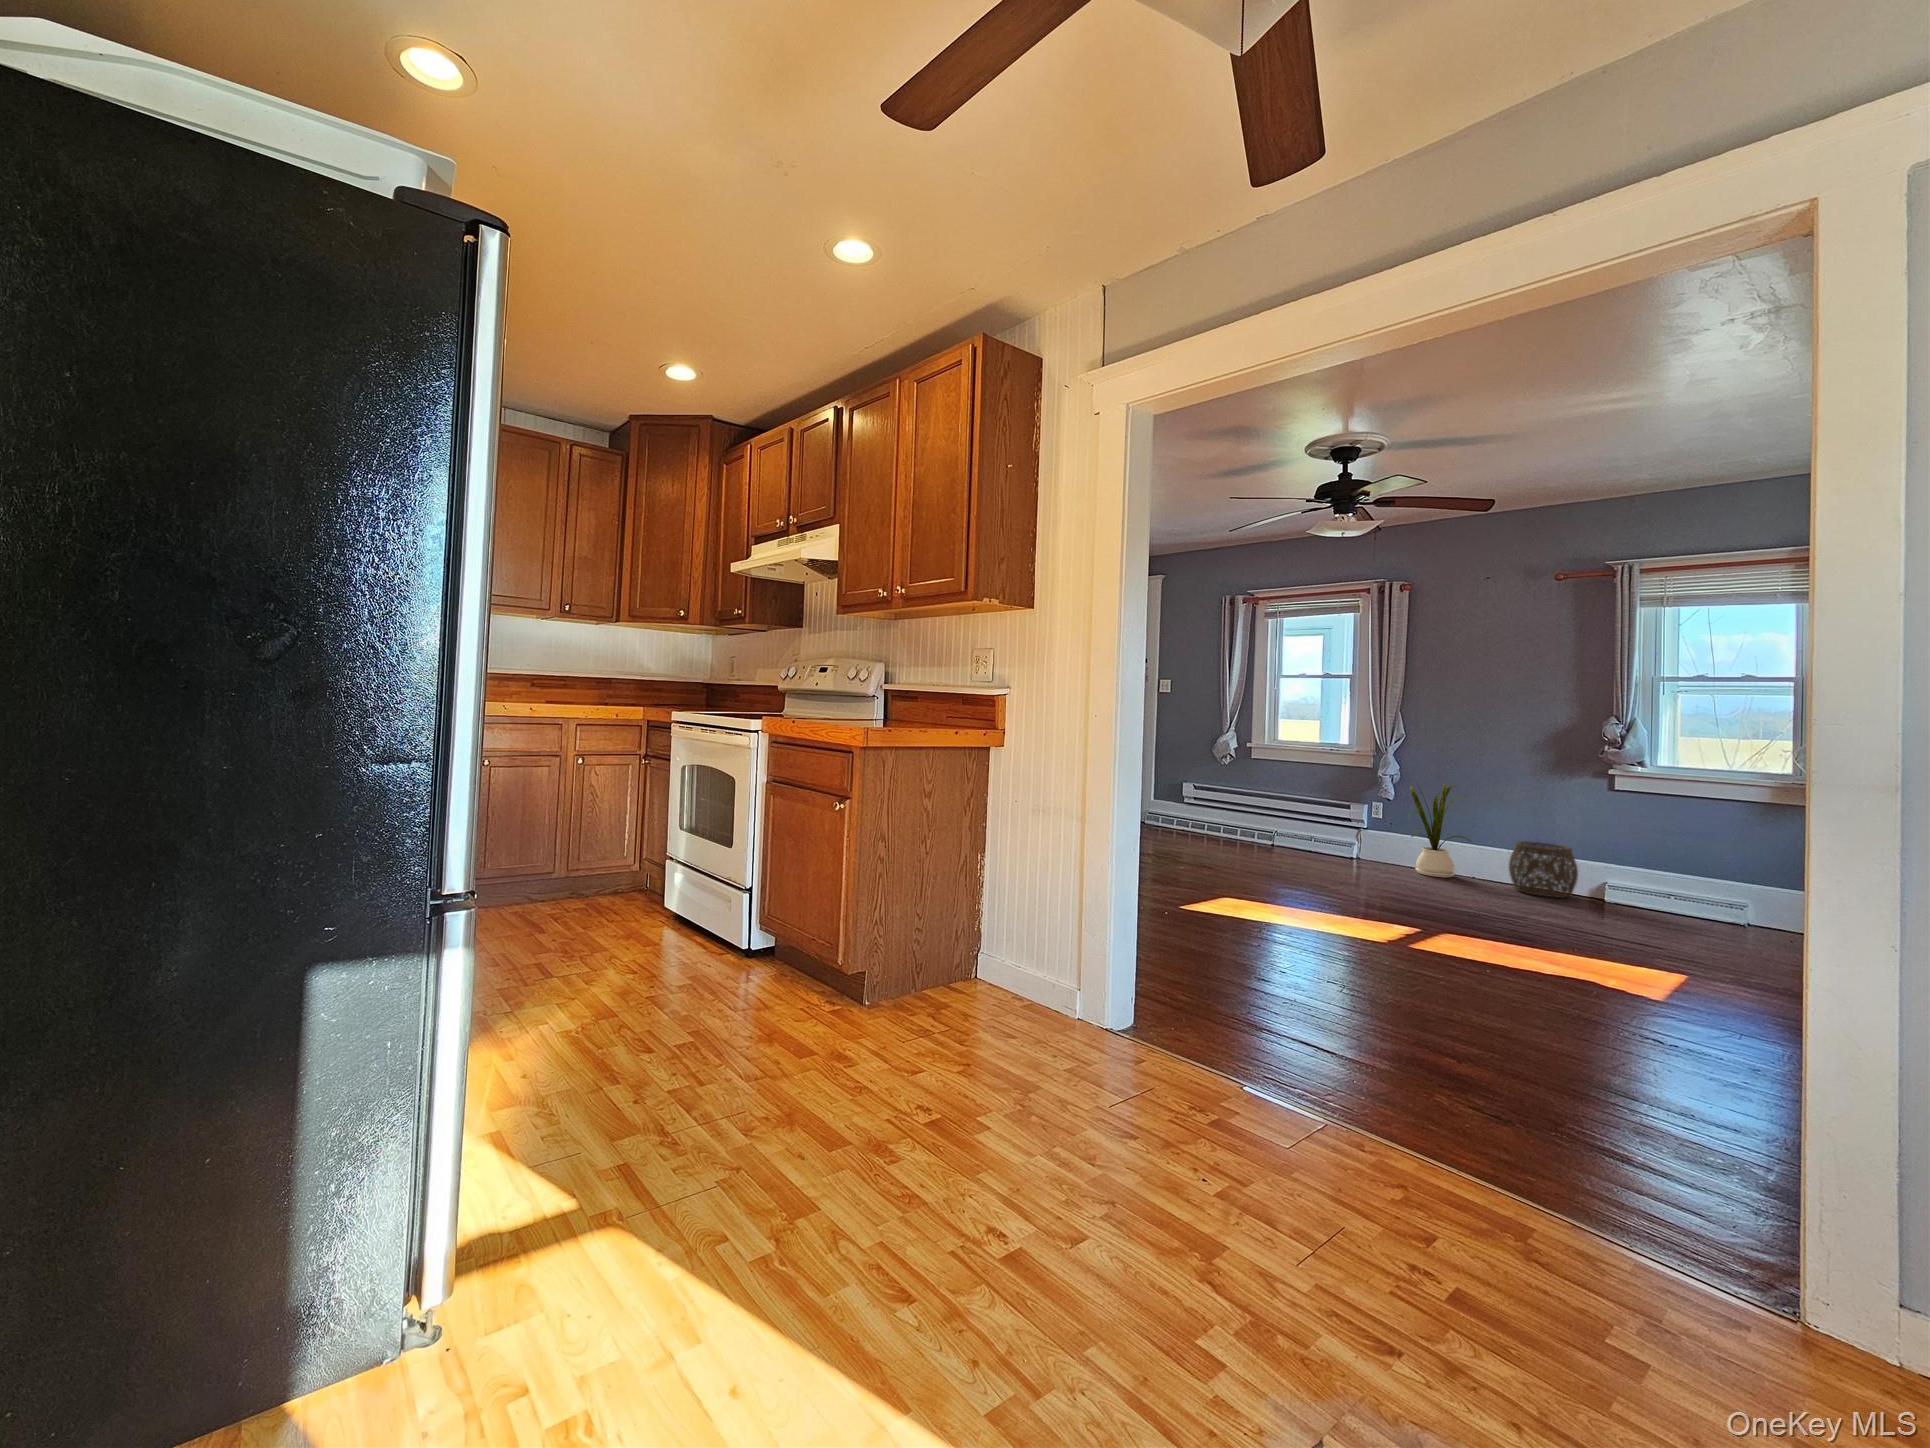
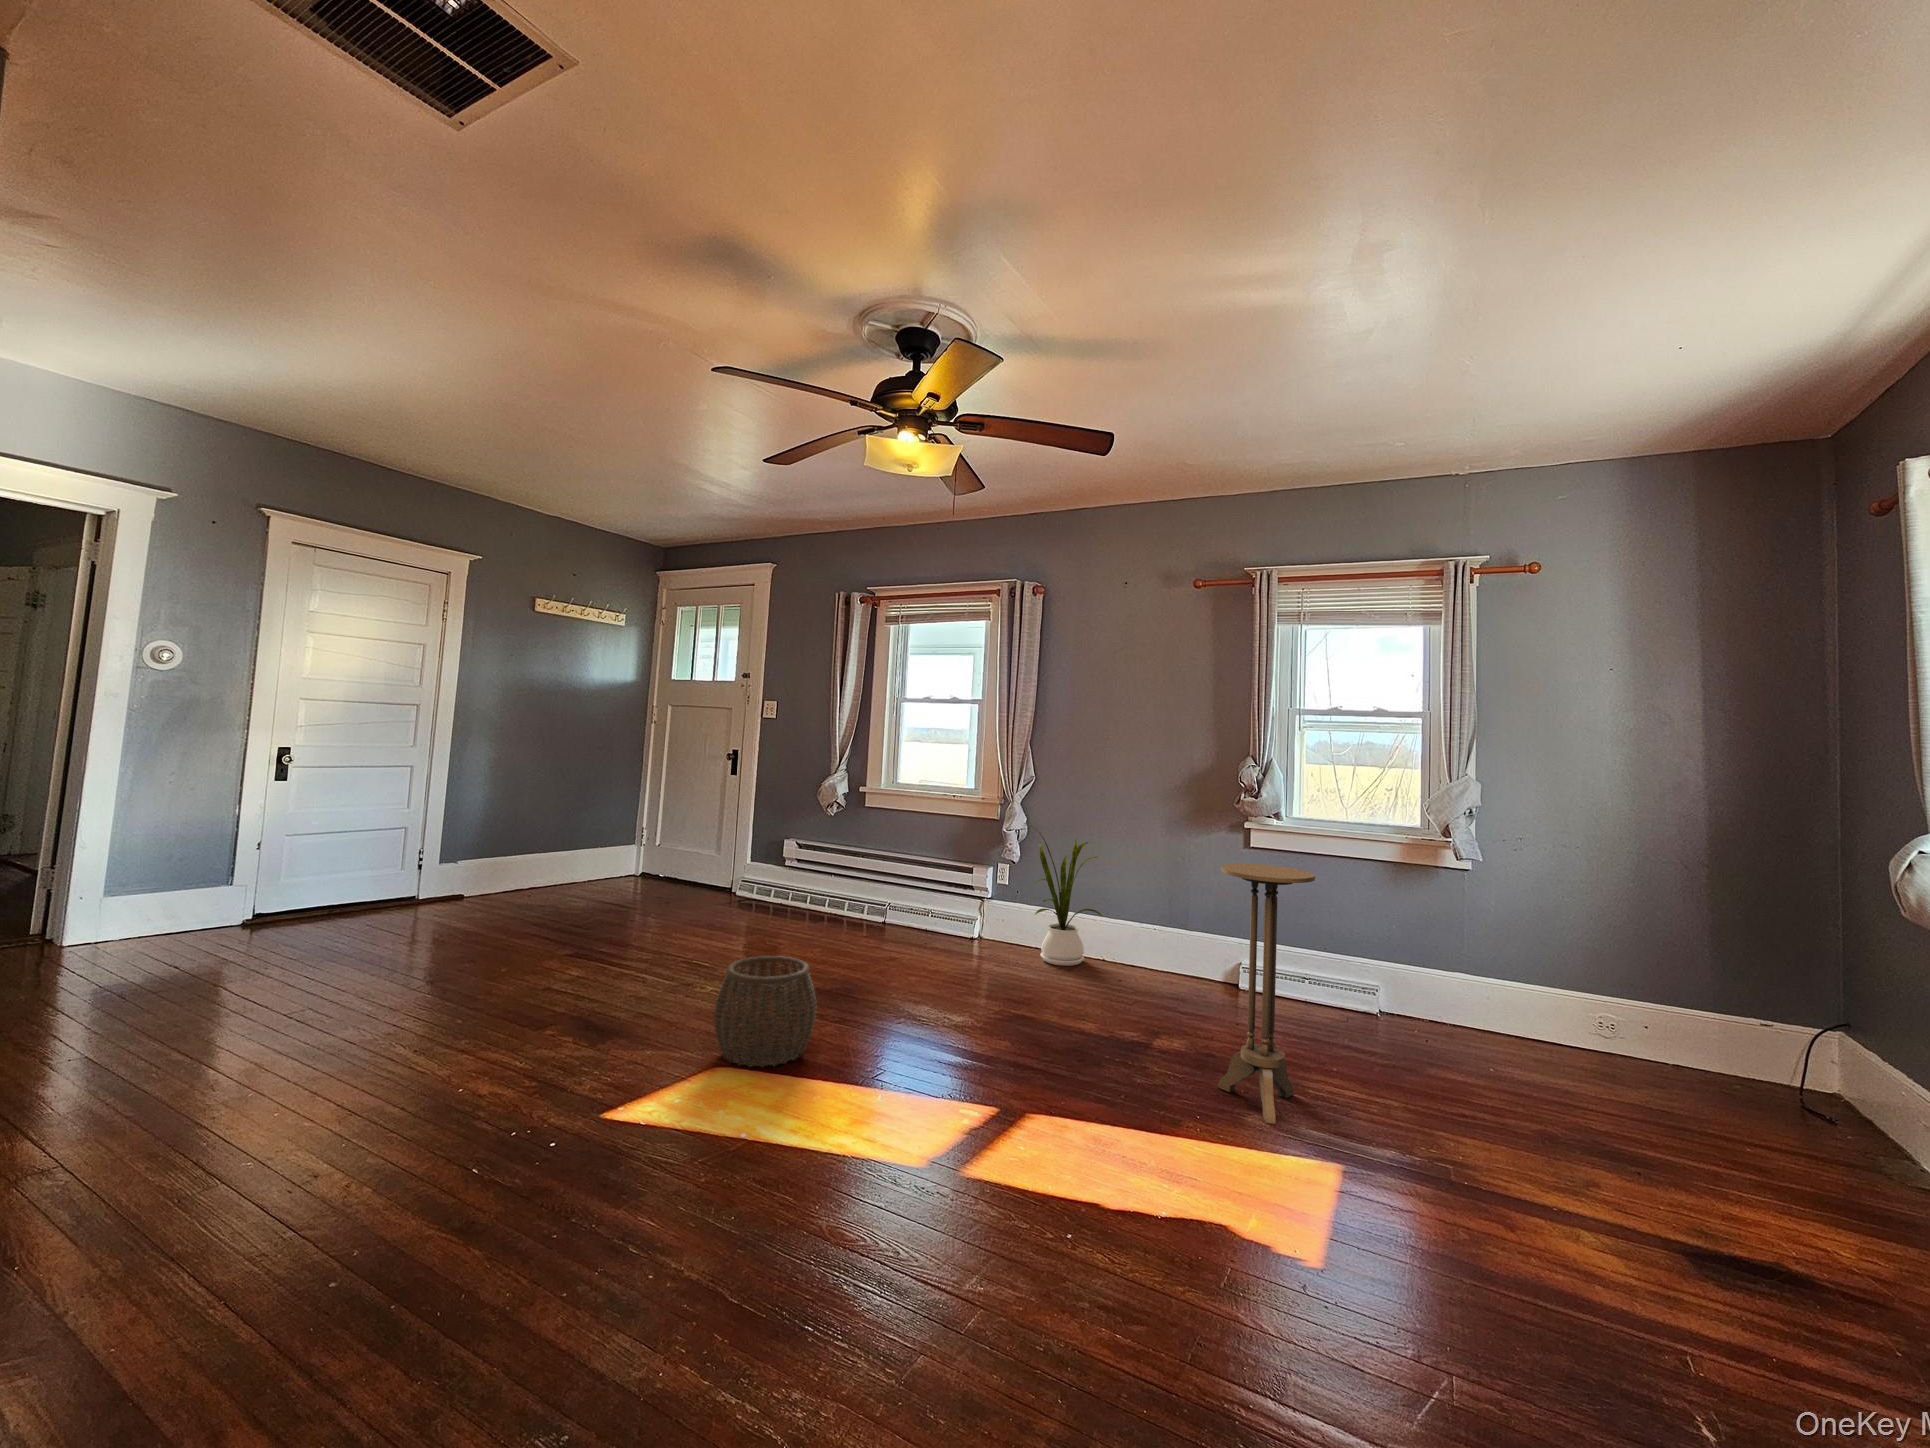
side table: none [1583,785,1666,955] -> present [1217,864,1315,1124]
woven basket: present [1508,841,1578,898] -> present [713,956,817,1067]

